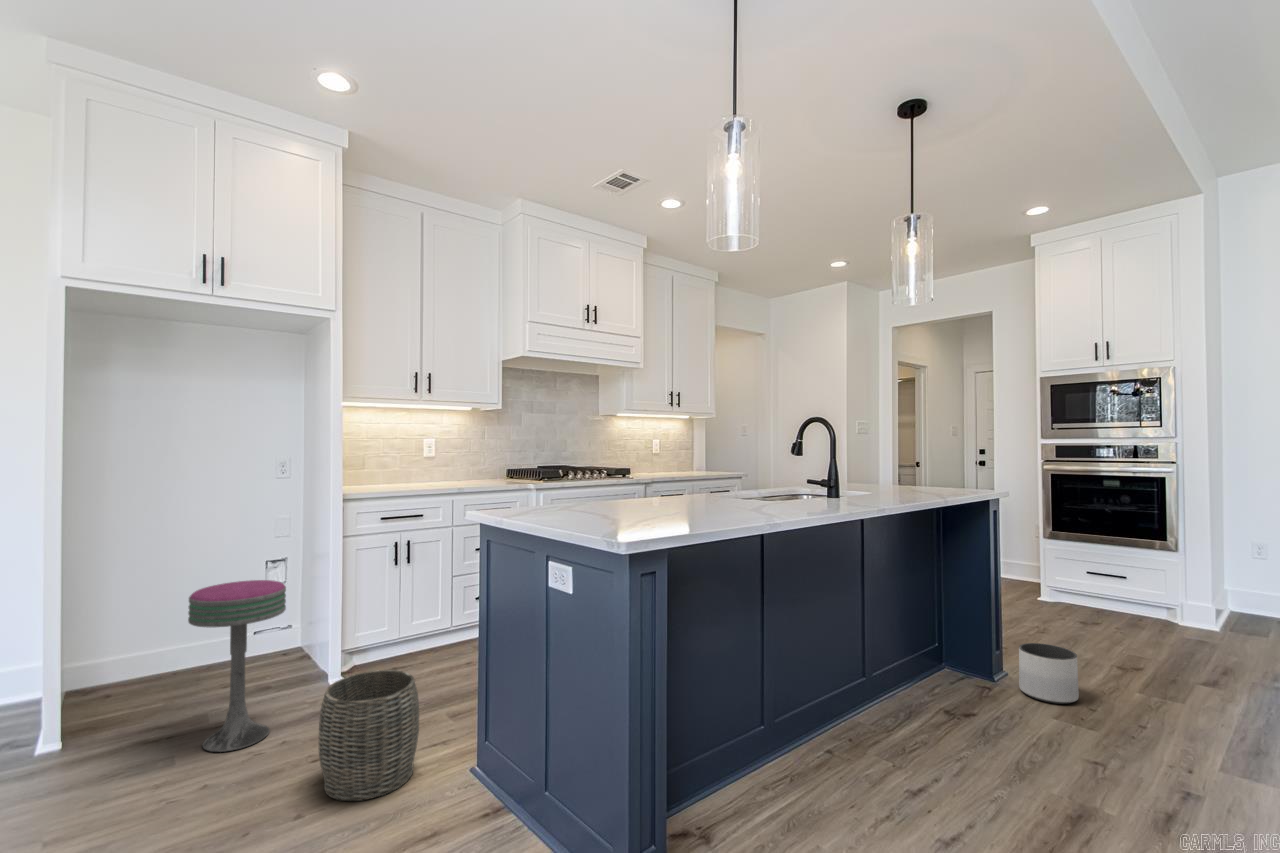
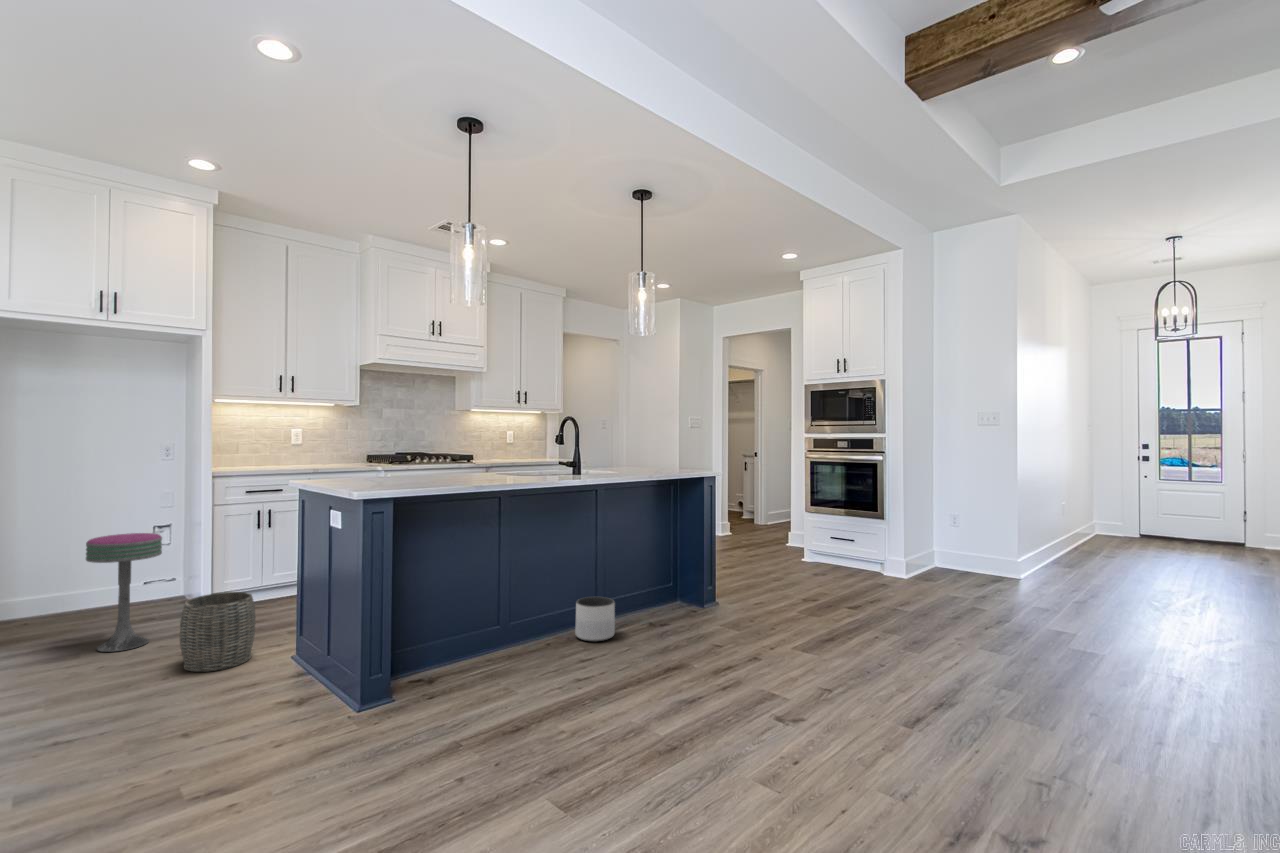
planter: present [1019,643,1079,704] -> present [575,597,615,642]

